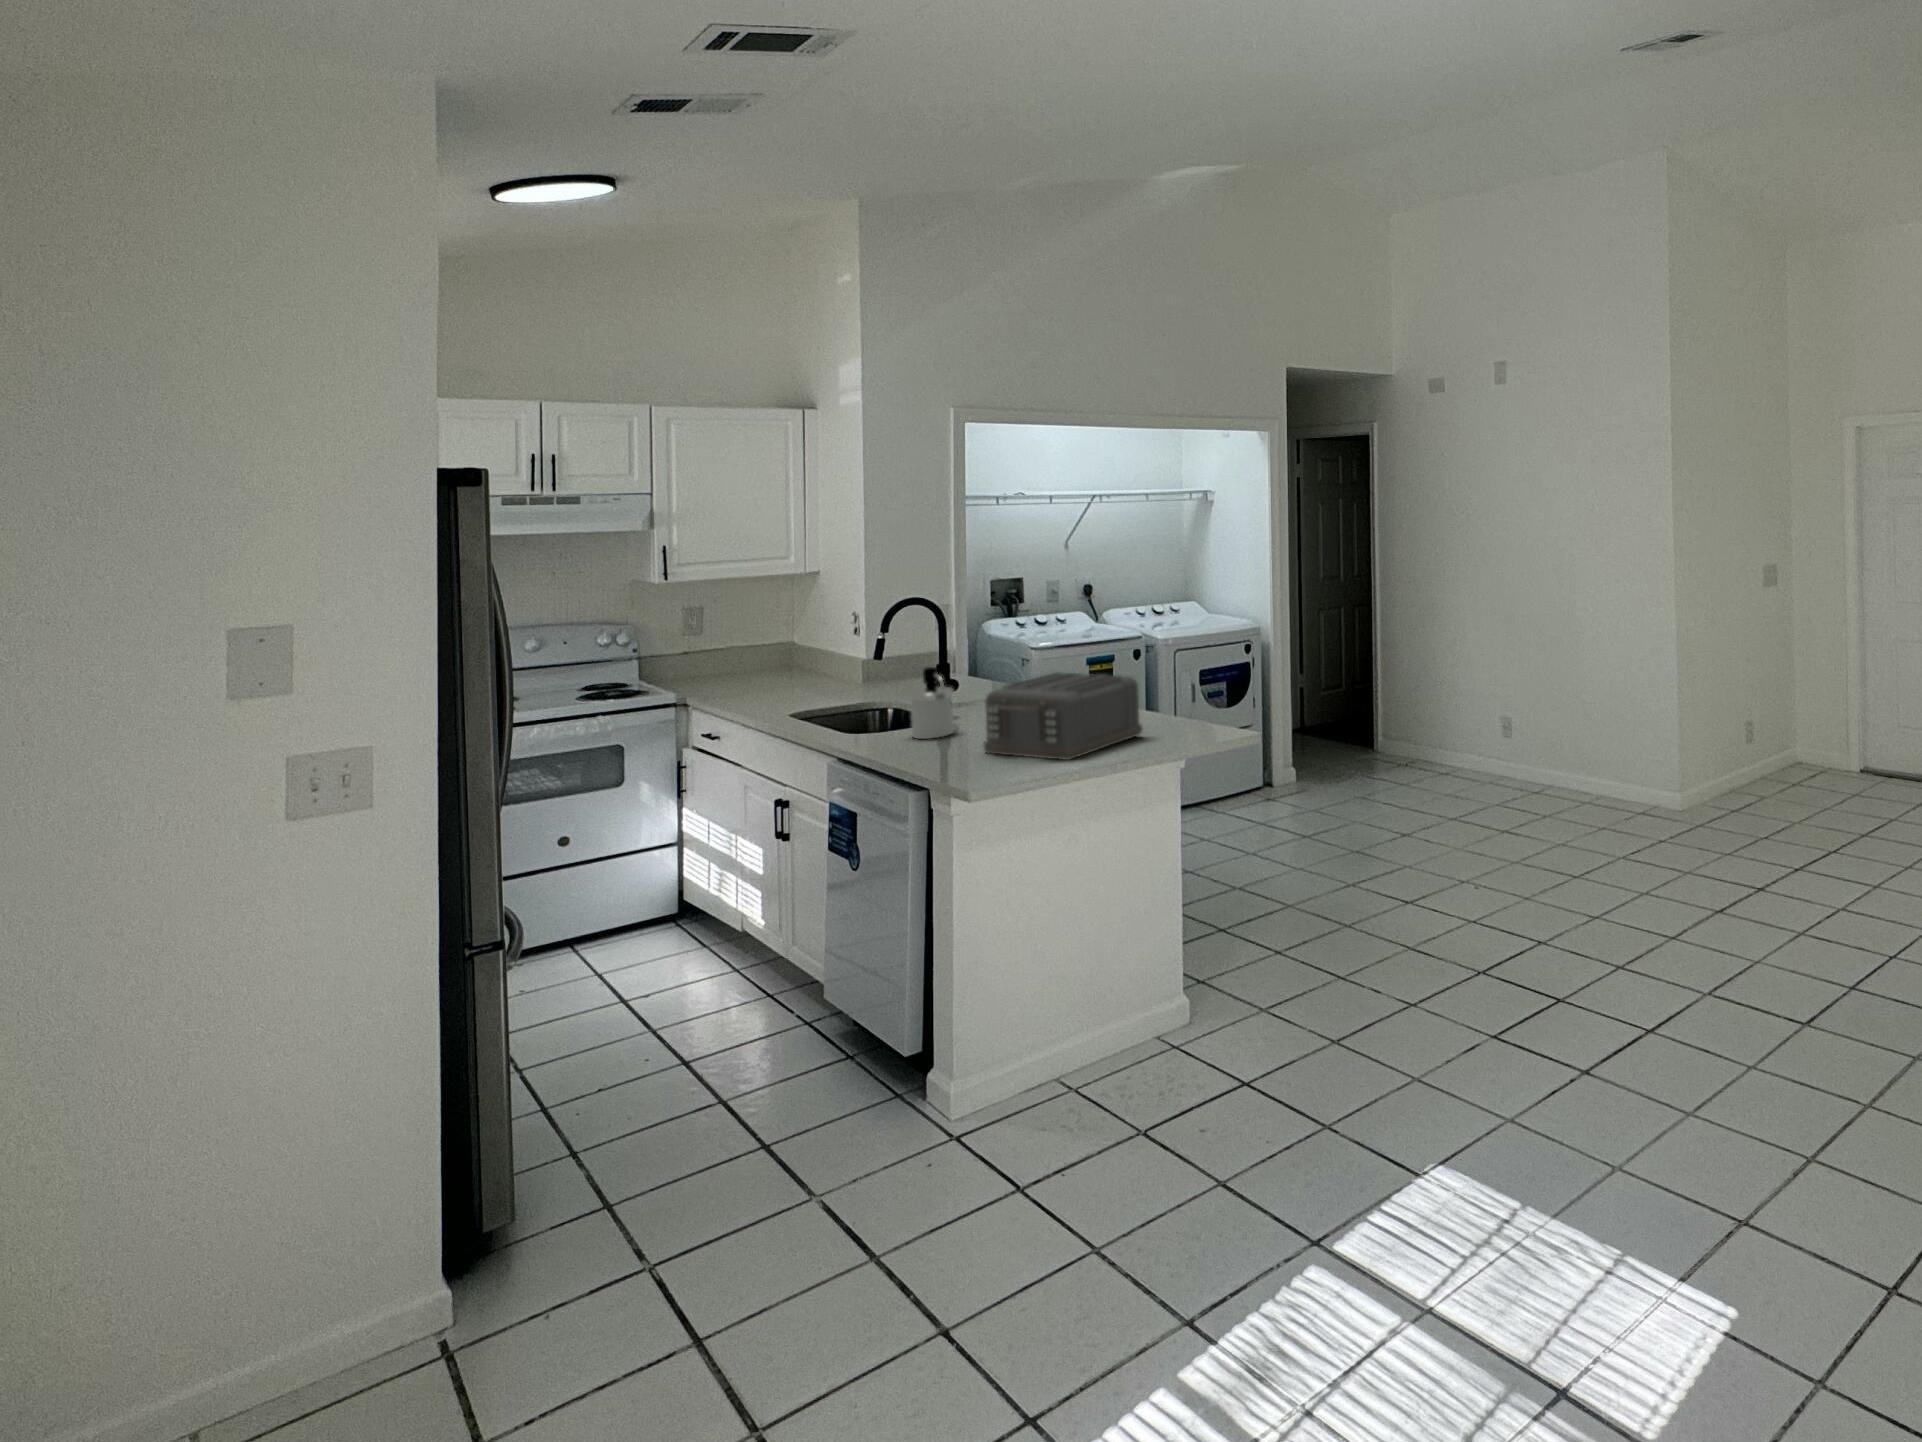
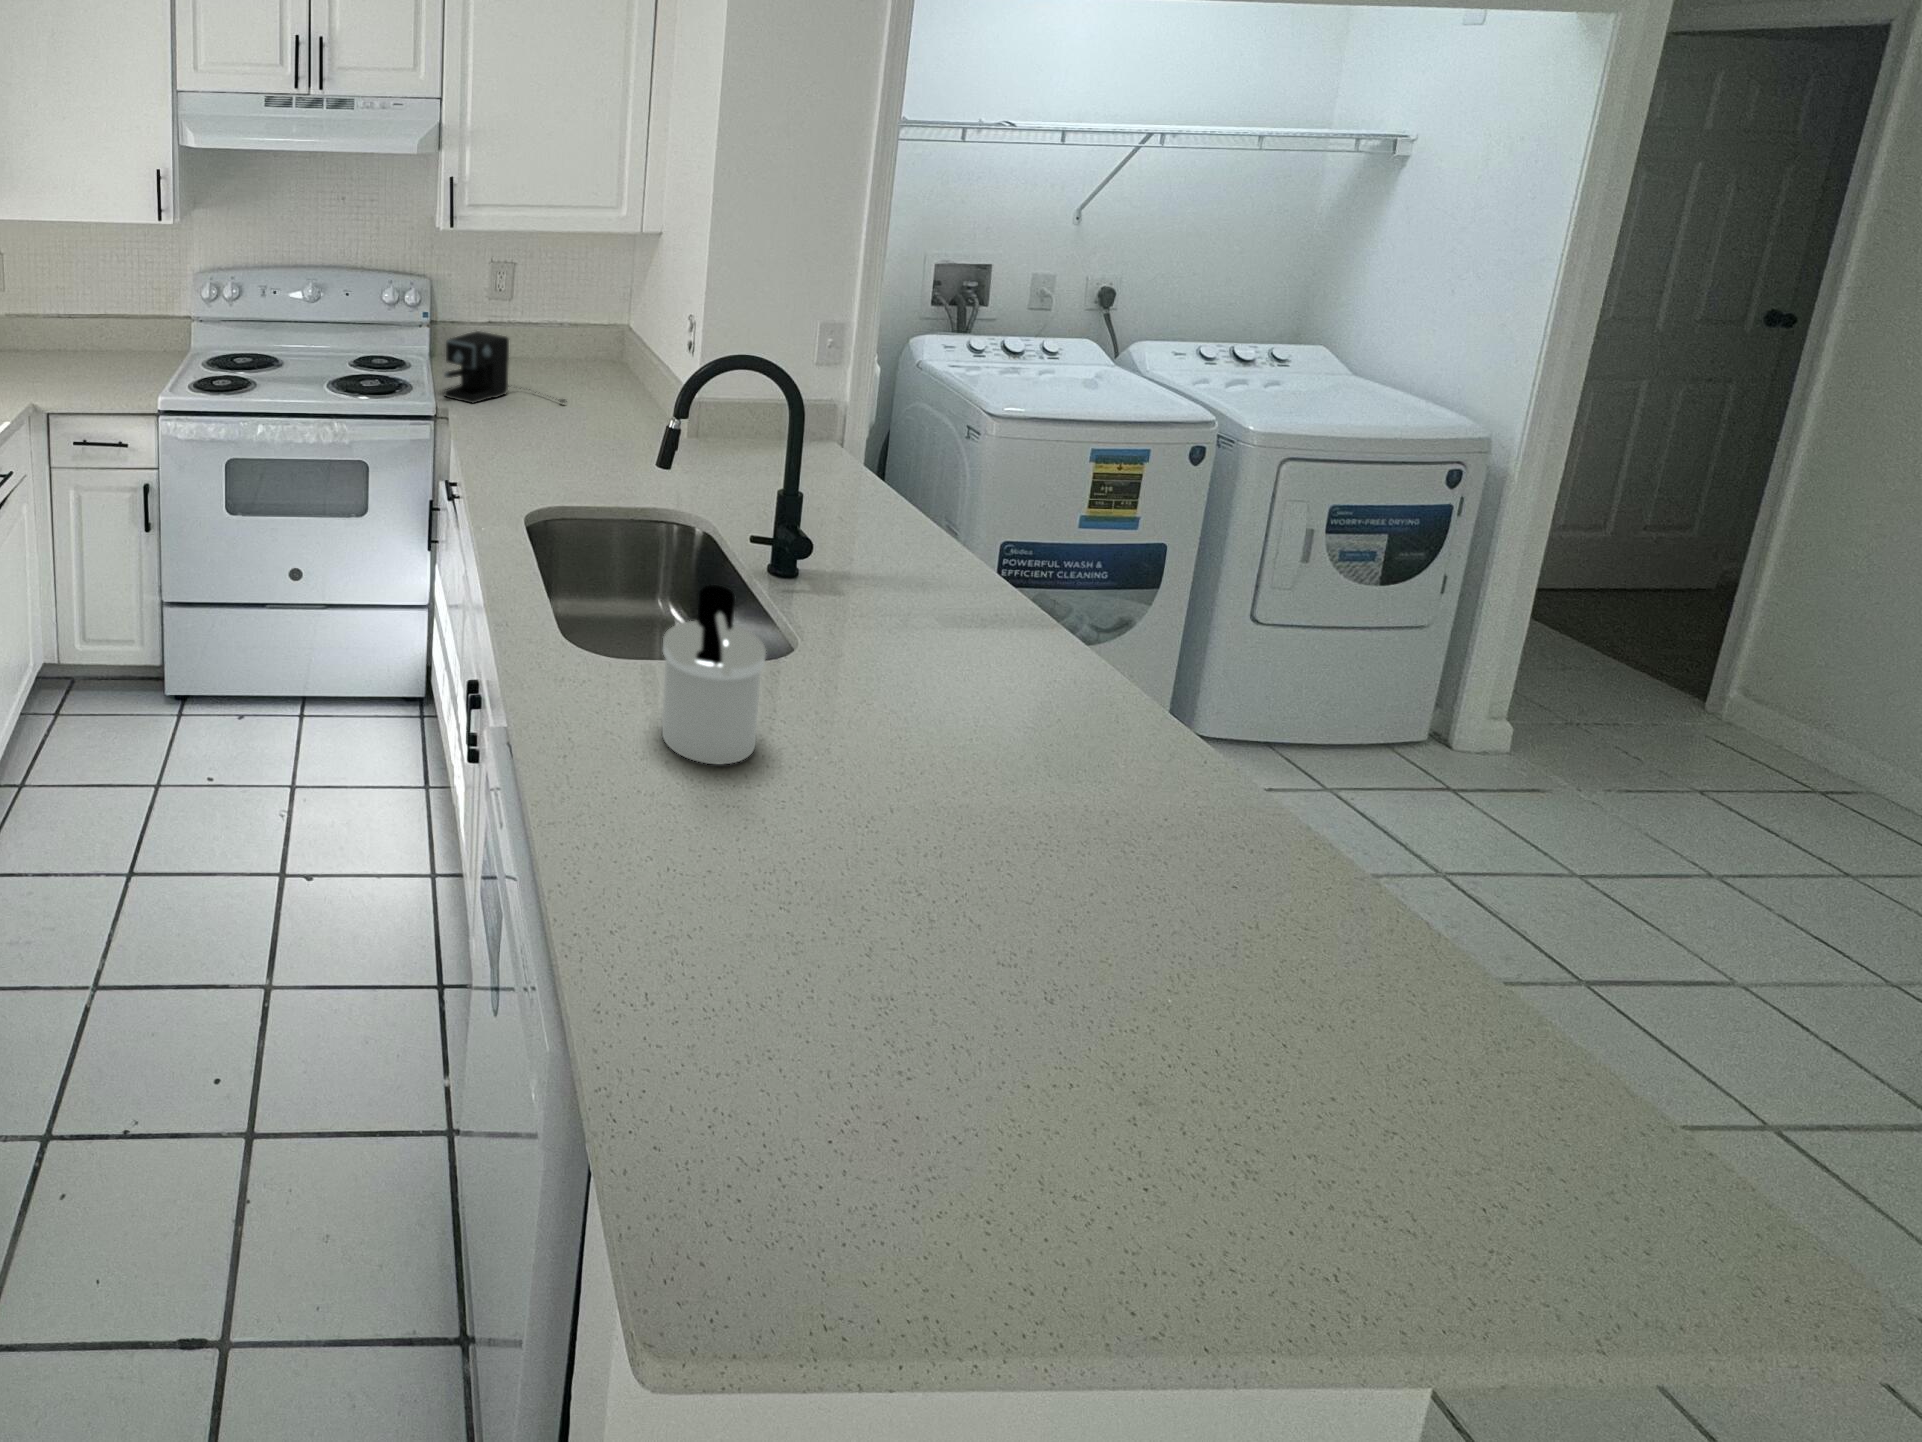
coffee maker: none [675,647,771,694] -> present [444,331,567,403]
toaster: present [984,673,1142,760] -> none [790,741,1357,1227]

